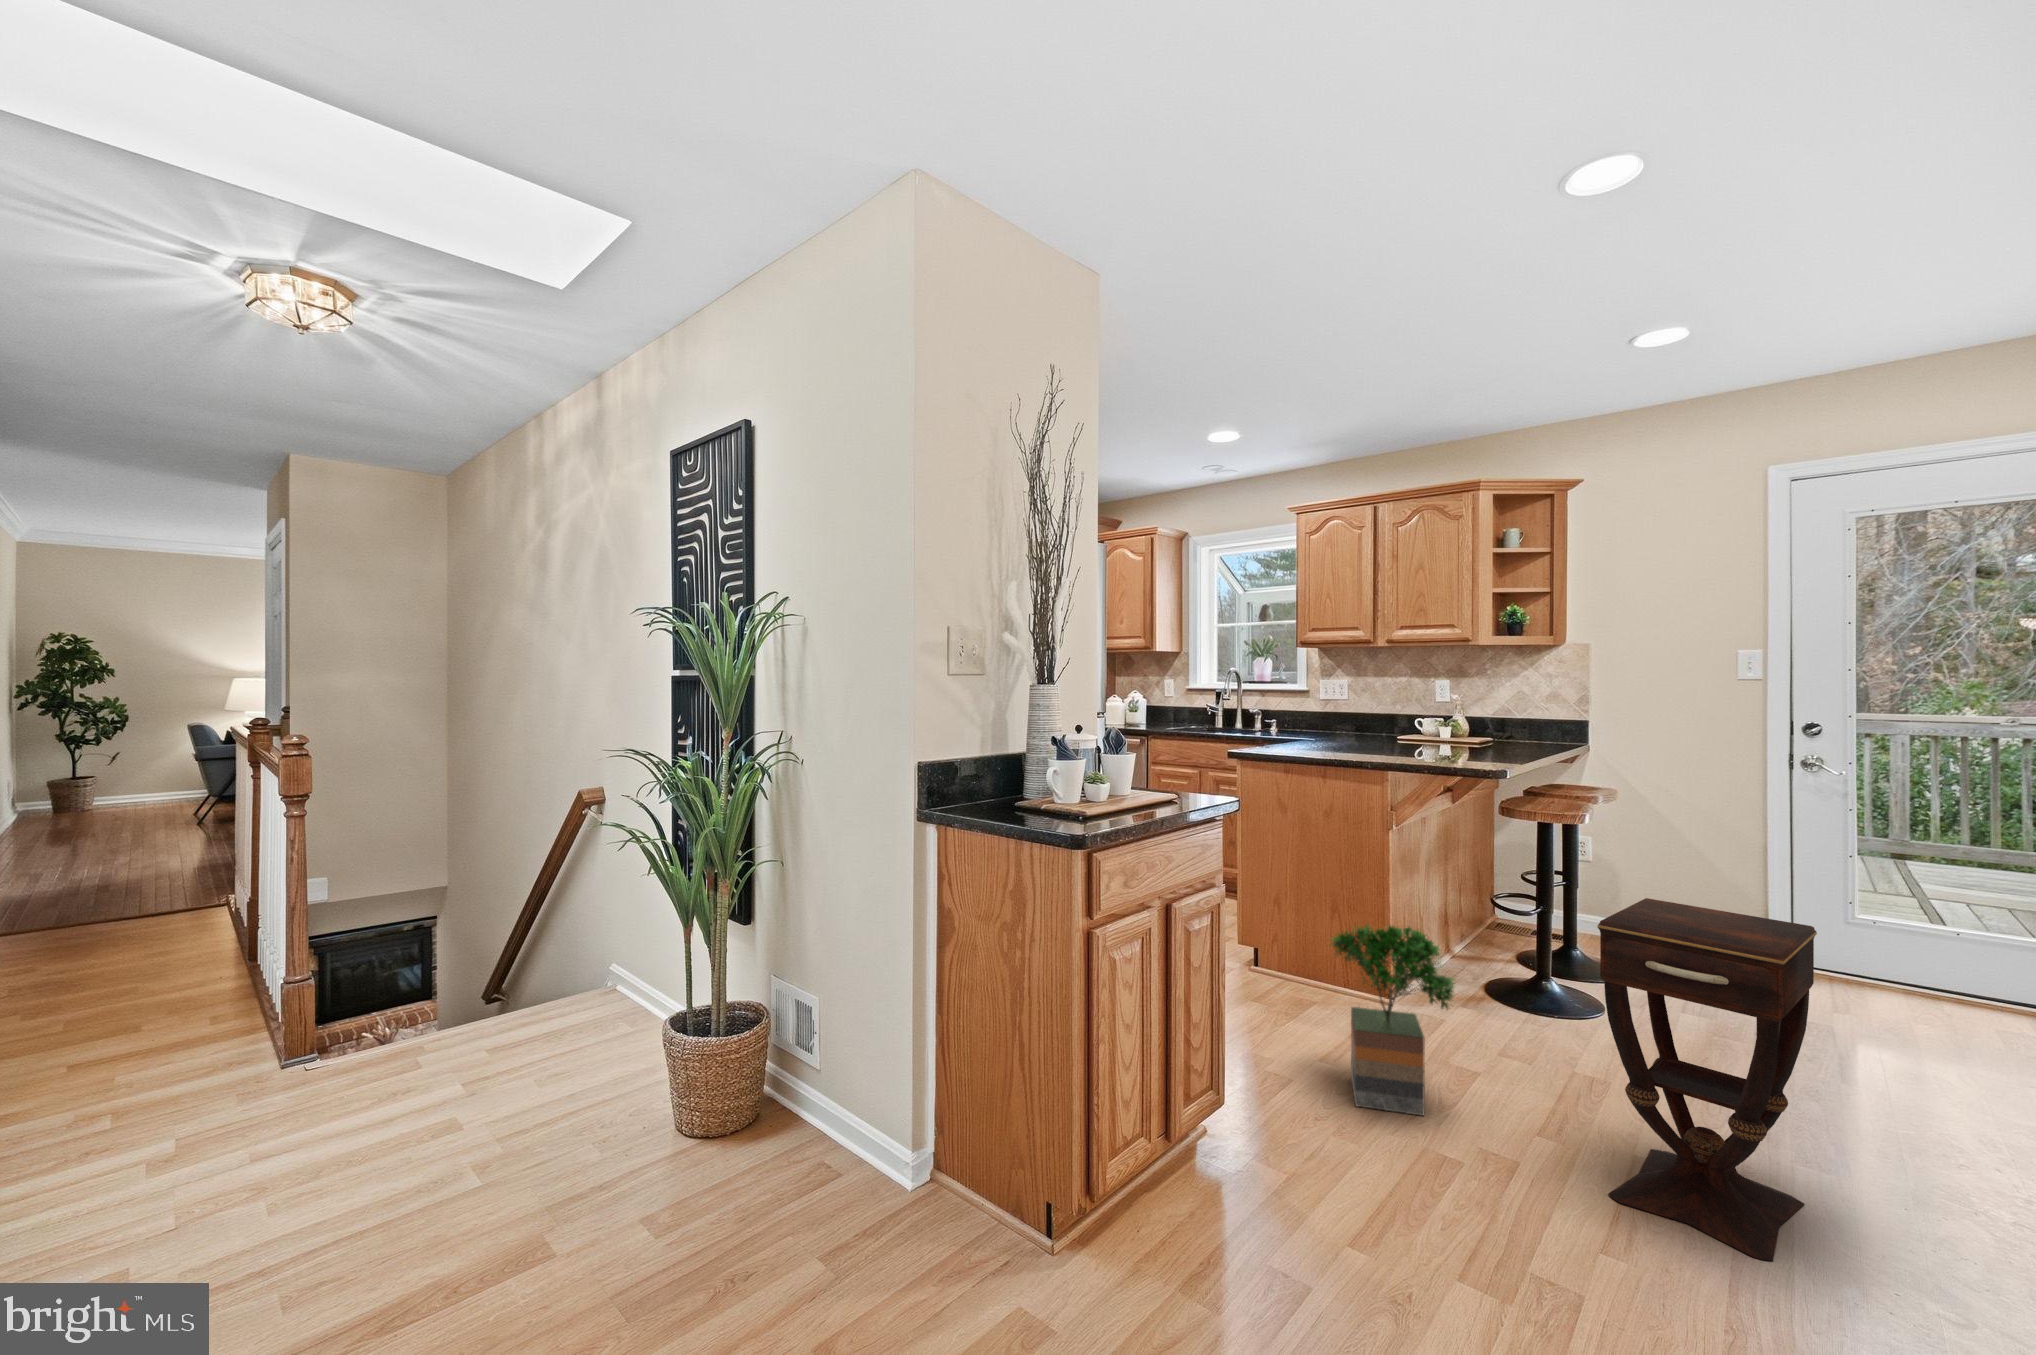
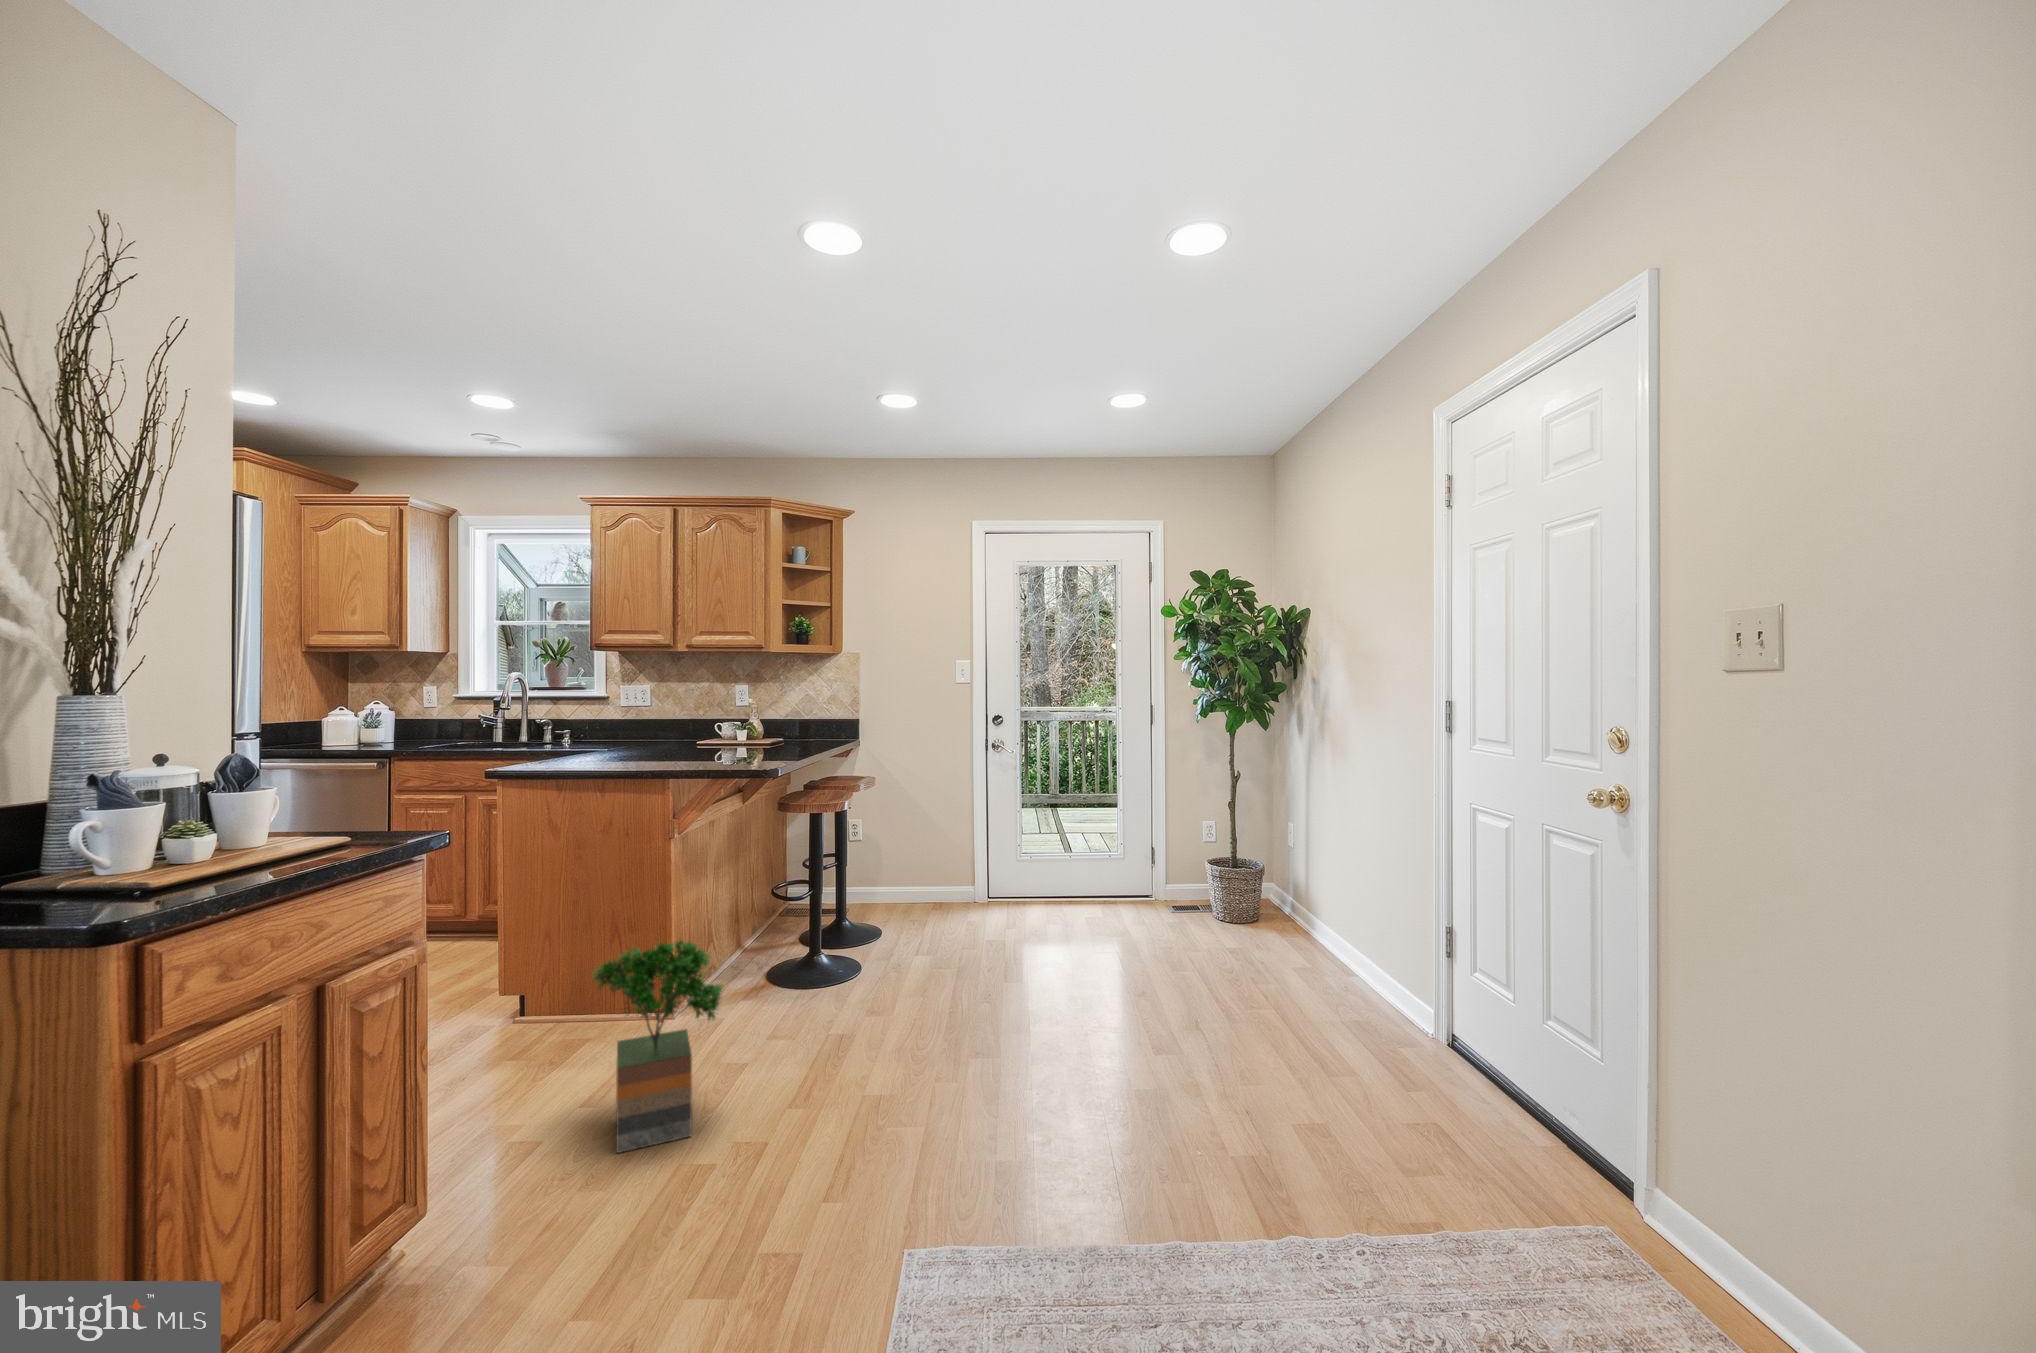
side table: present [1597,898,1817,1261] -> none [841,873,993,1166]

